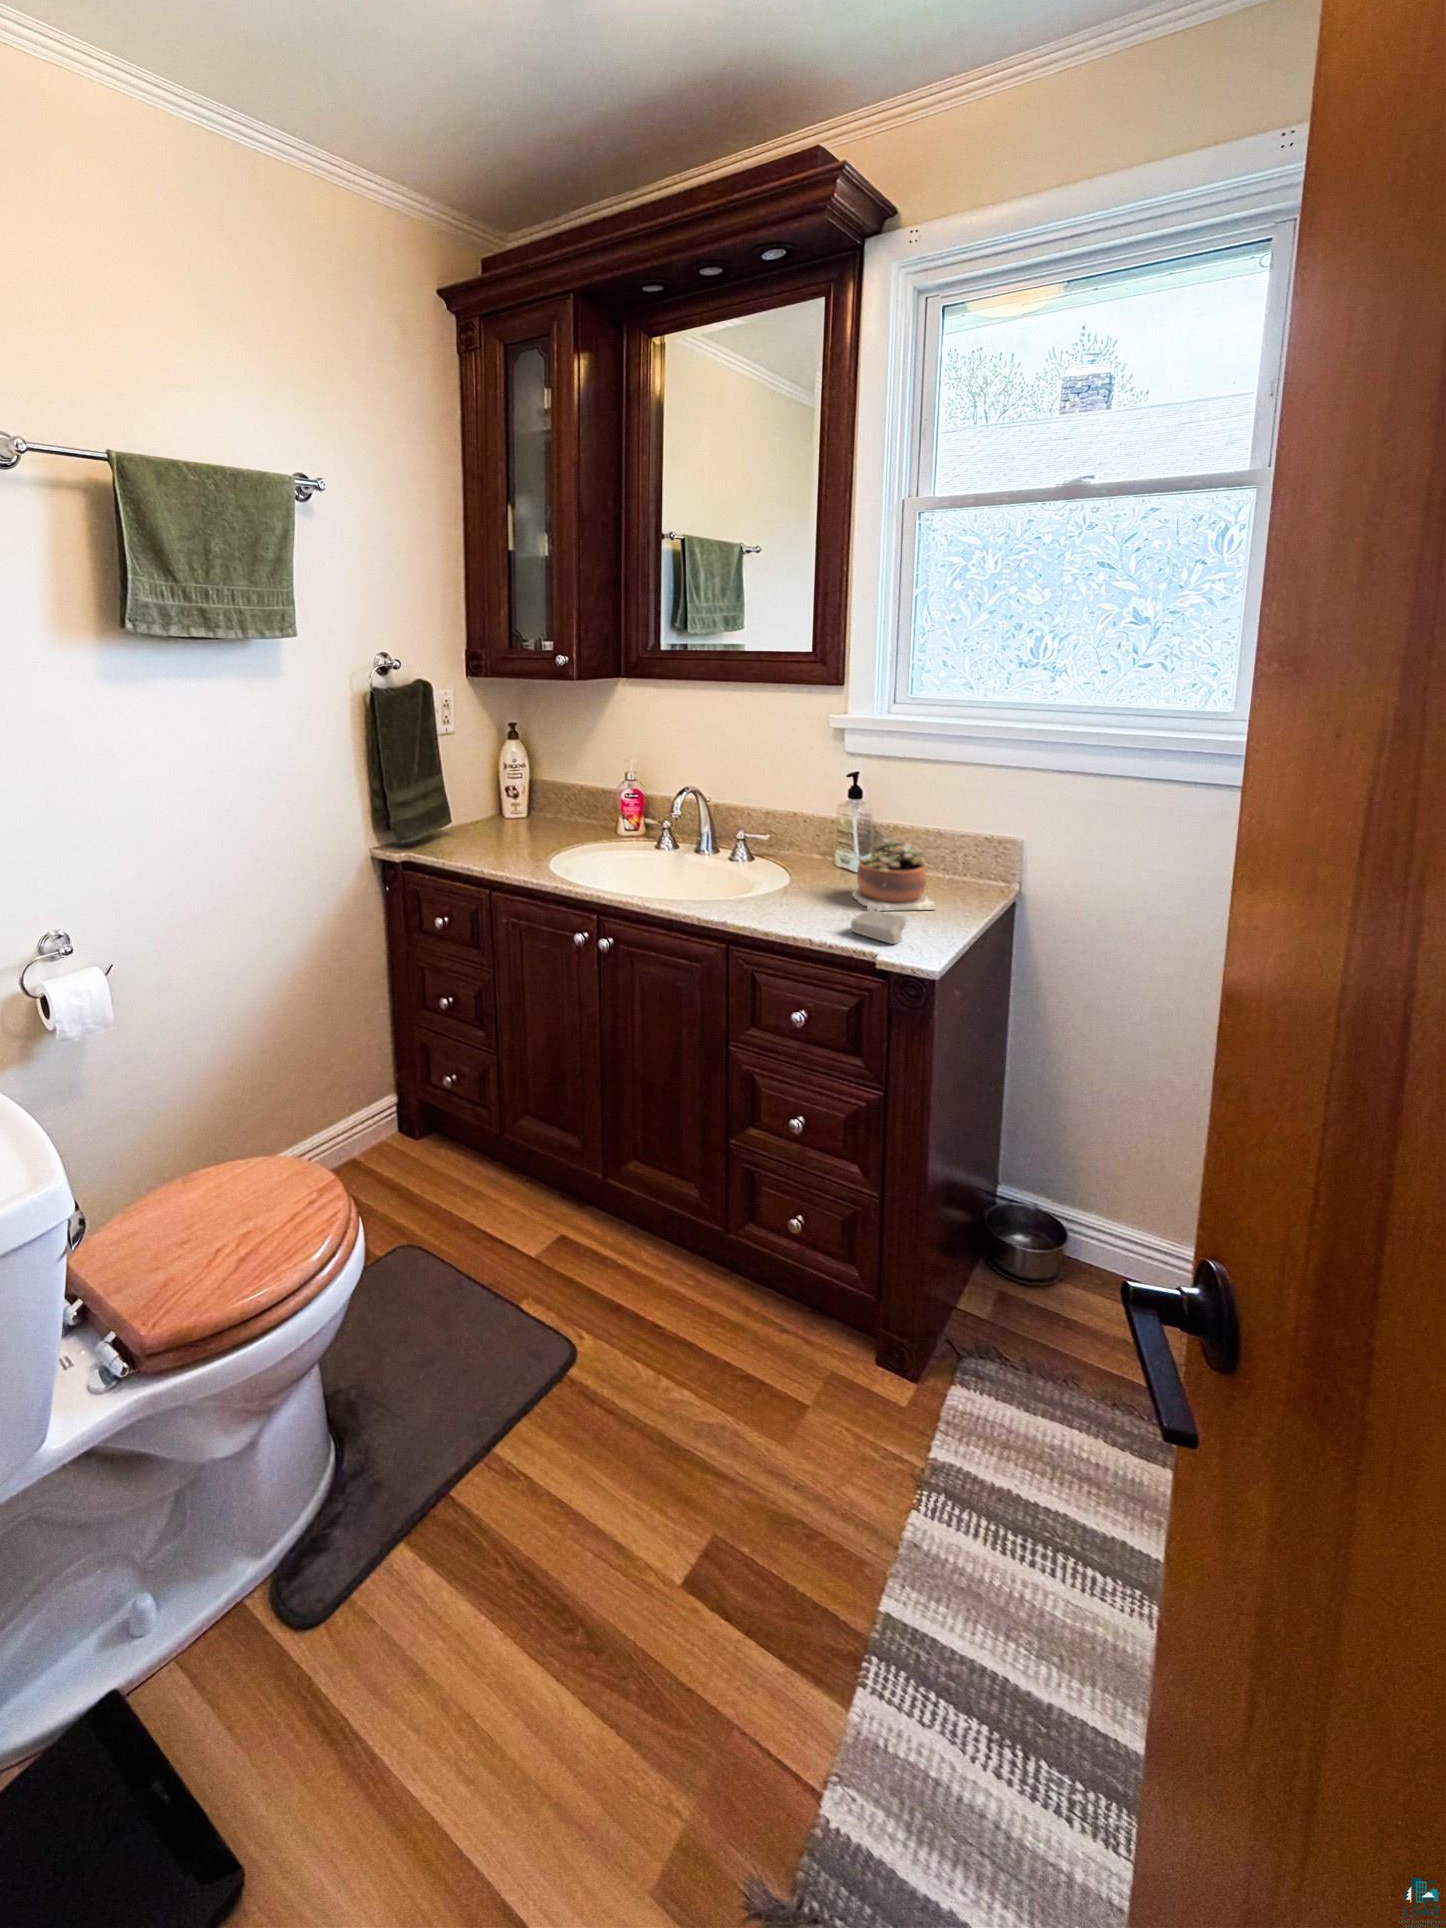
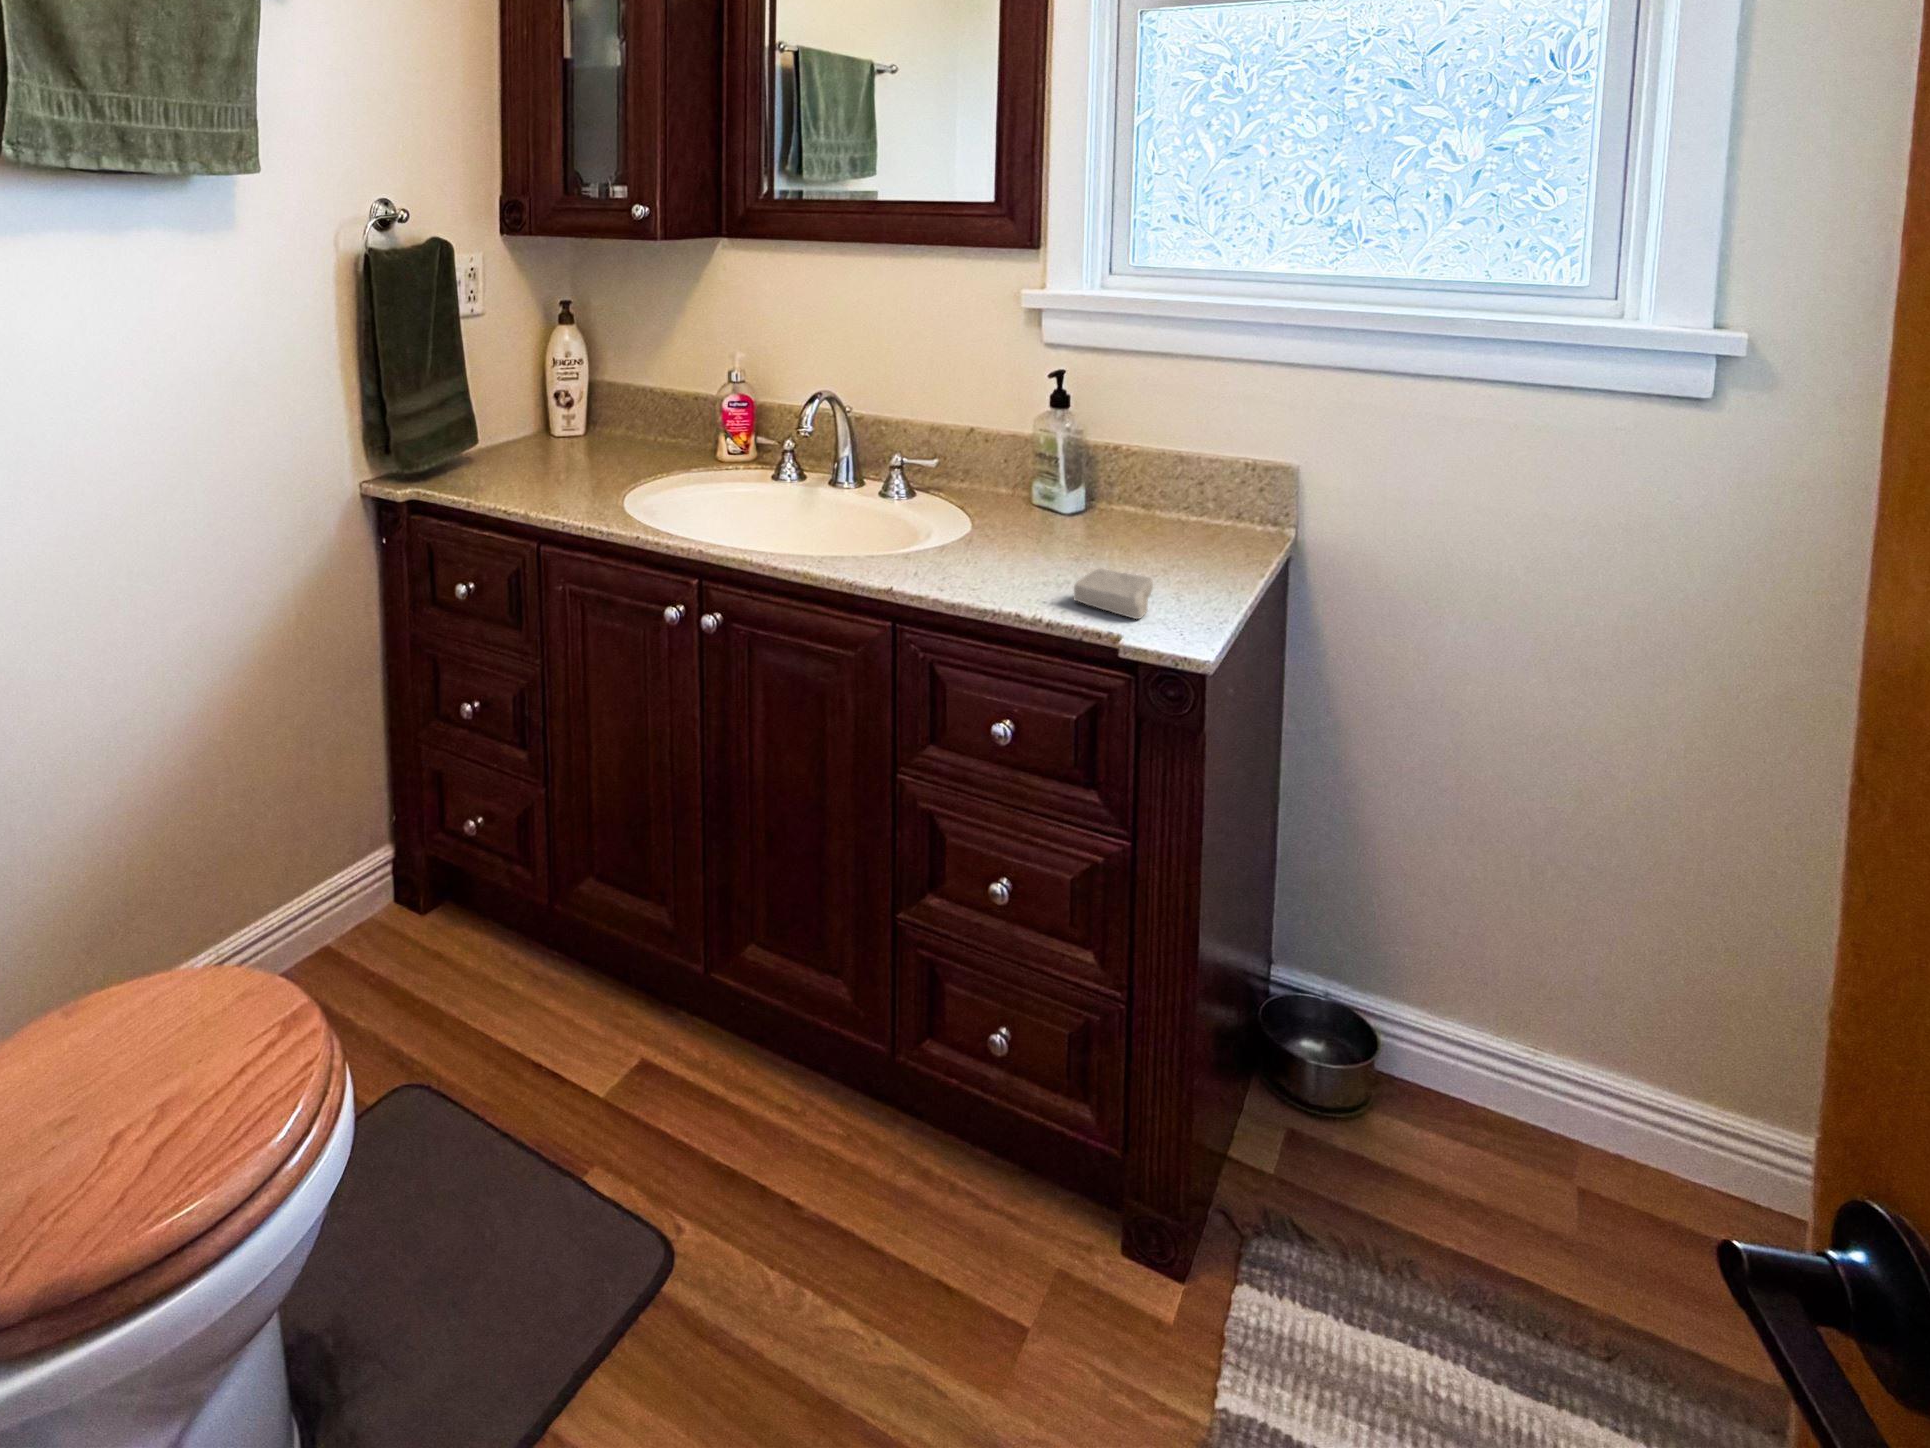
succulent plant: present [852,836,935,911] -> none [1059,460,1187,569]

